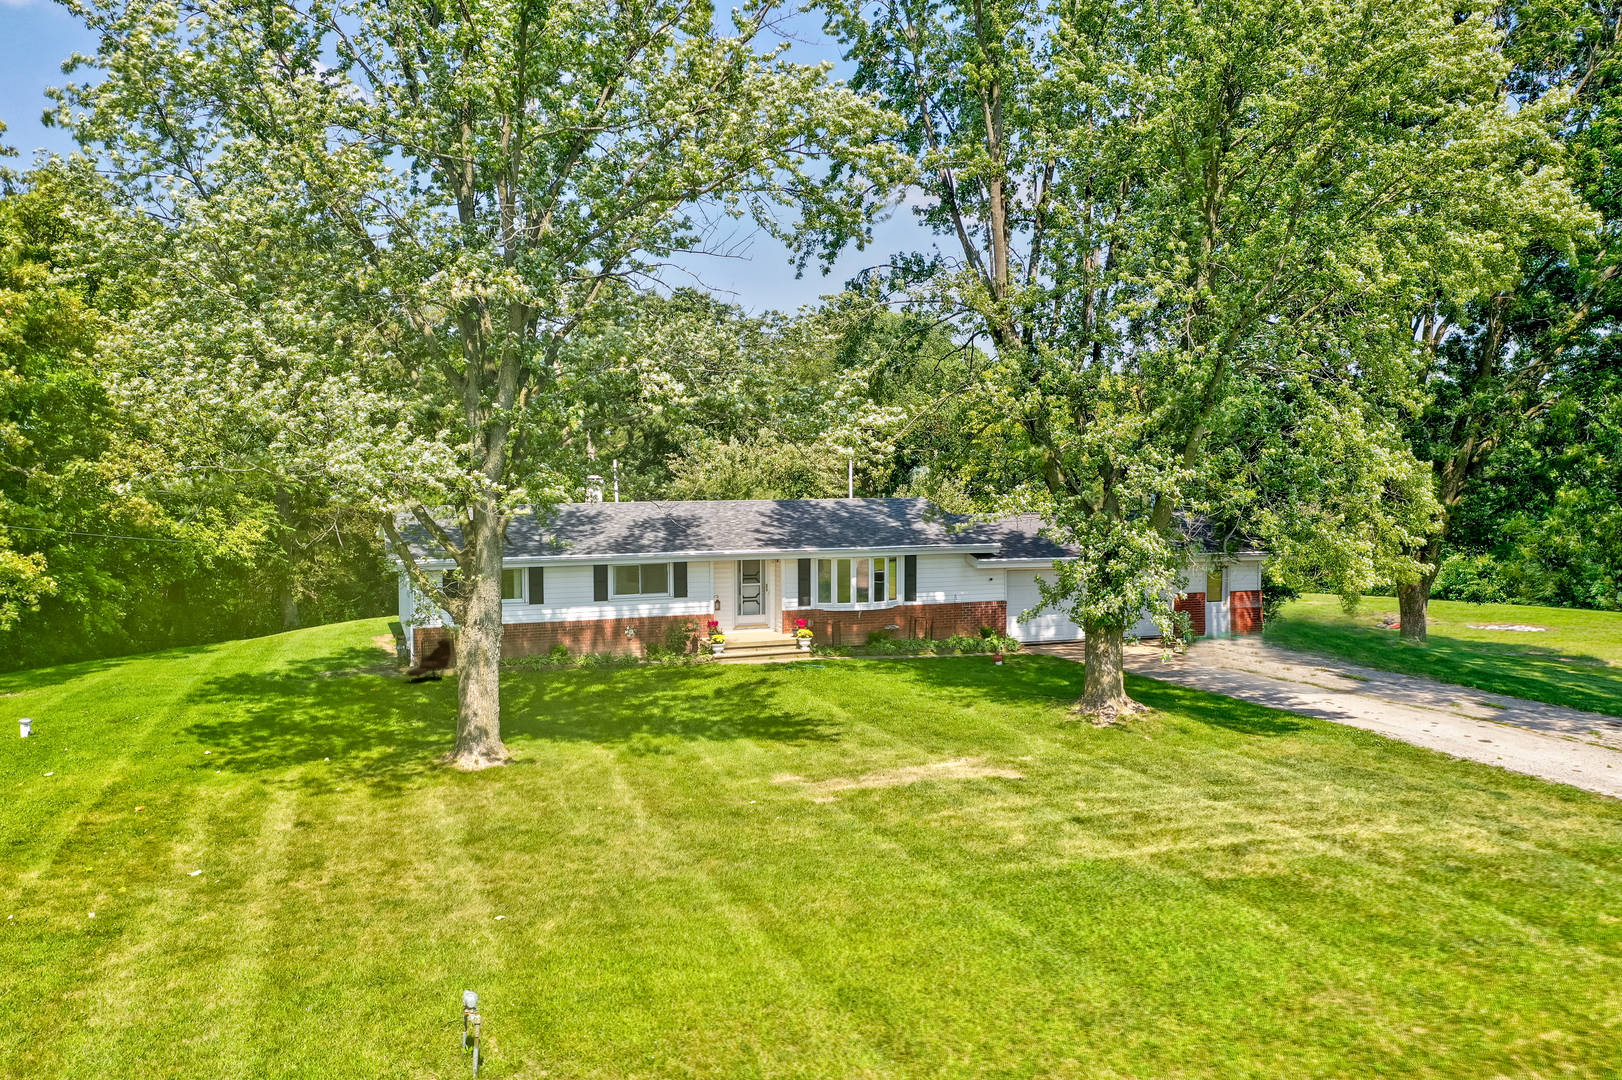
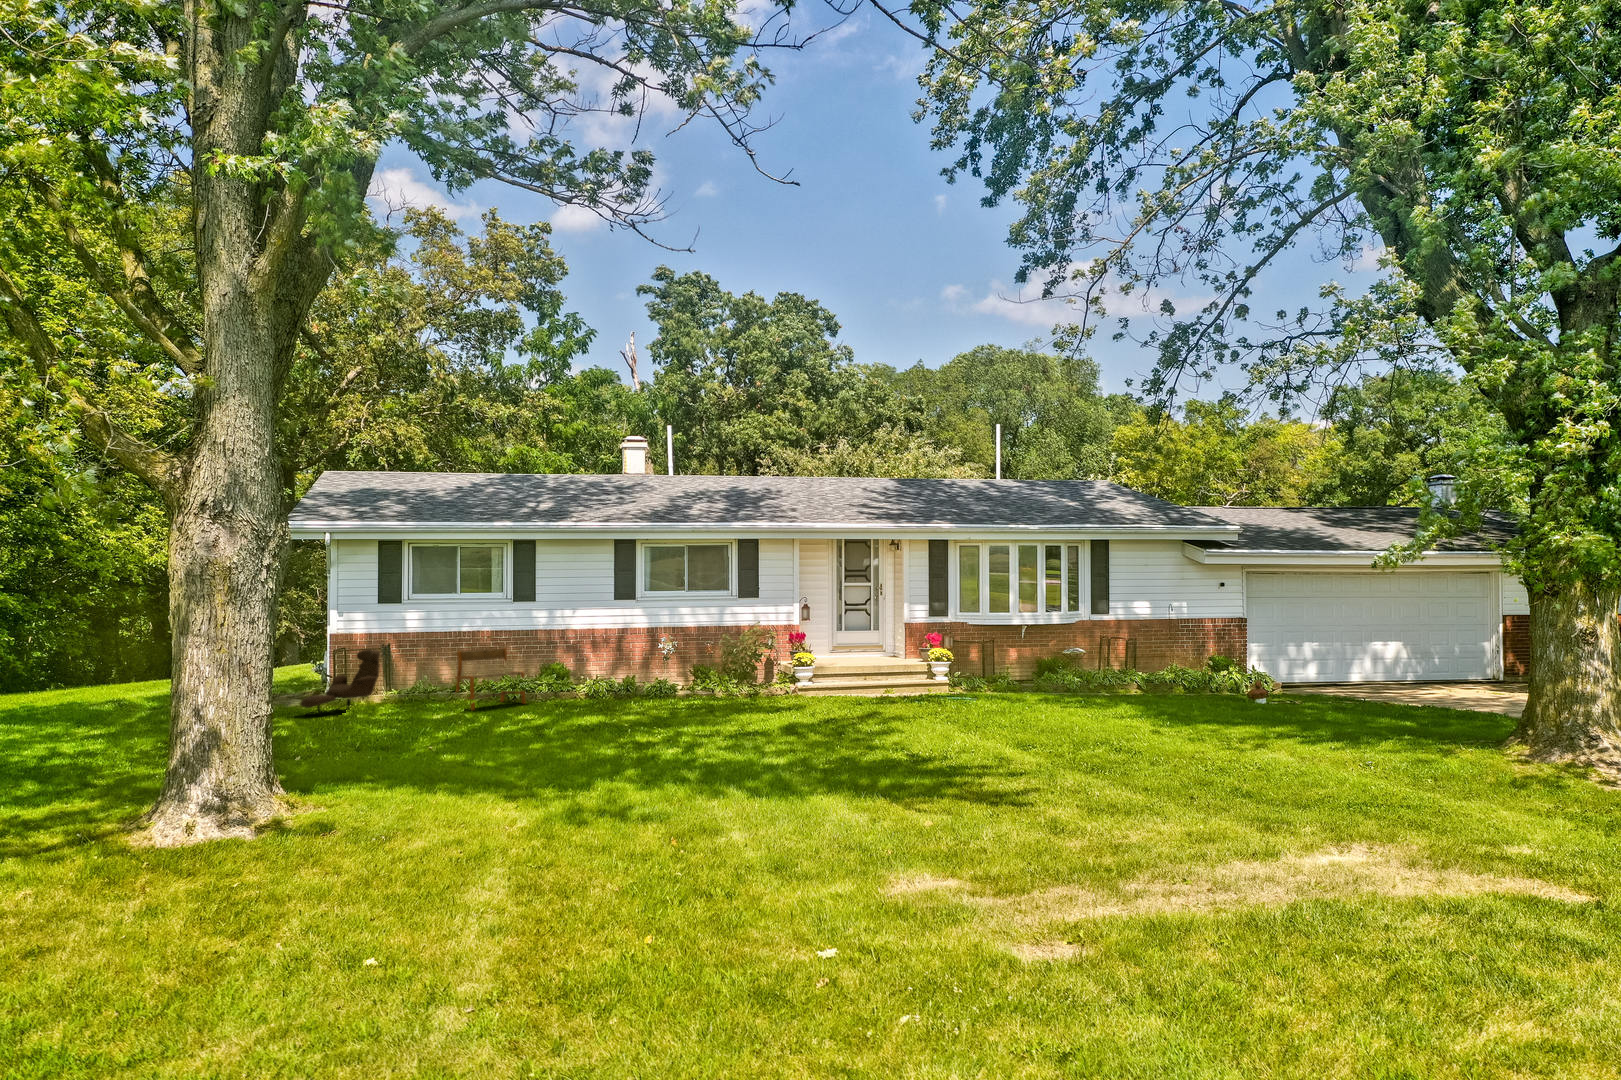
bench: none [499,635,542,676] -> present [455,648,526,710]

